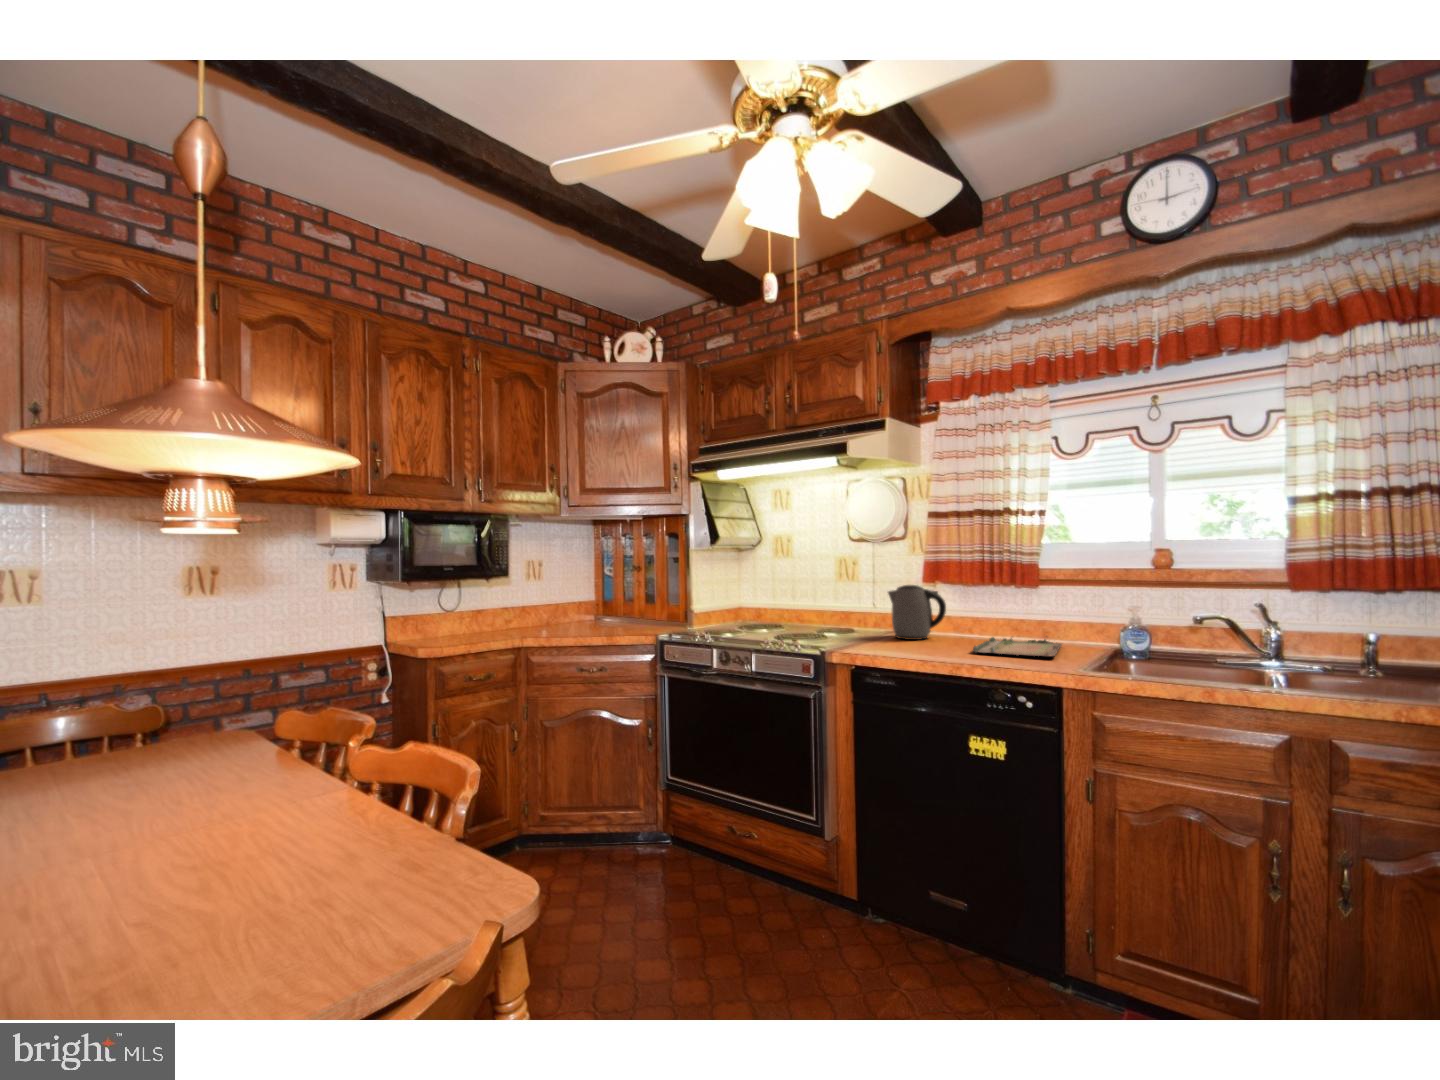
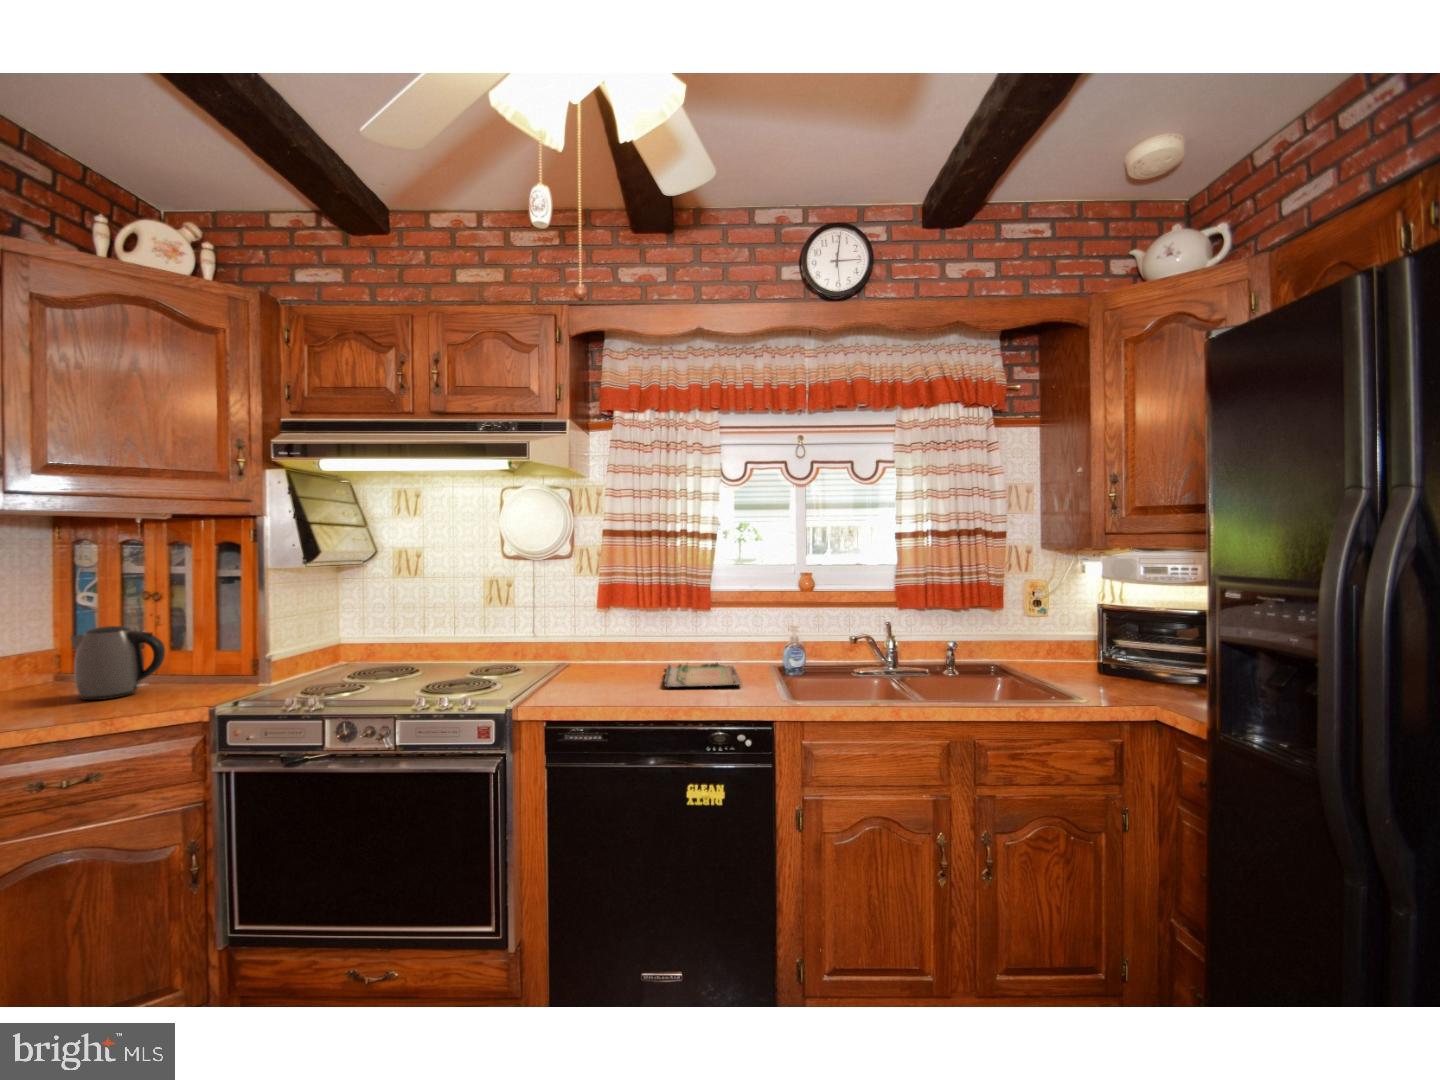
kettle: present [888,585,946,640] -> present [71,626,165,700]

